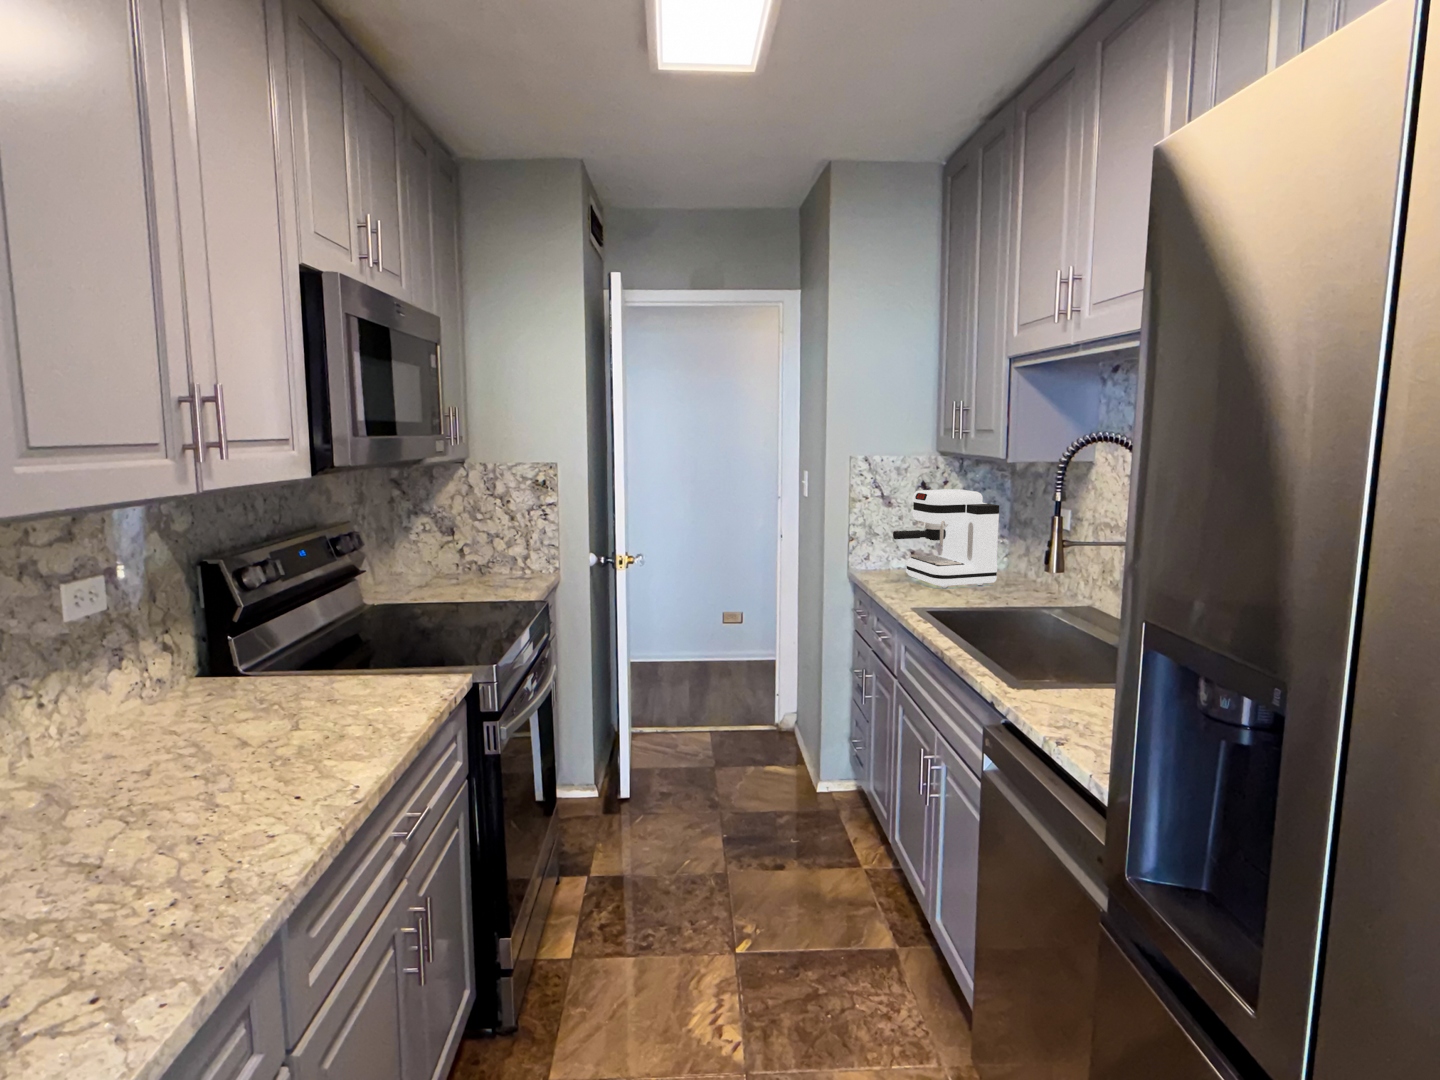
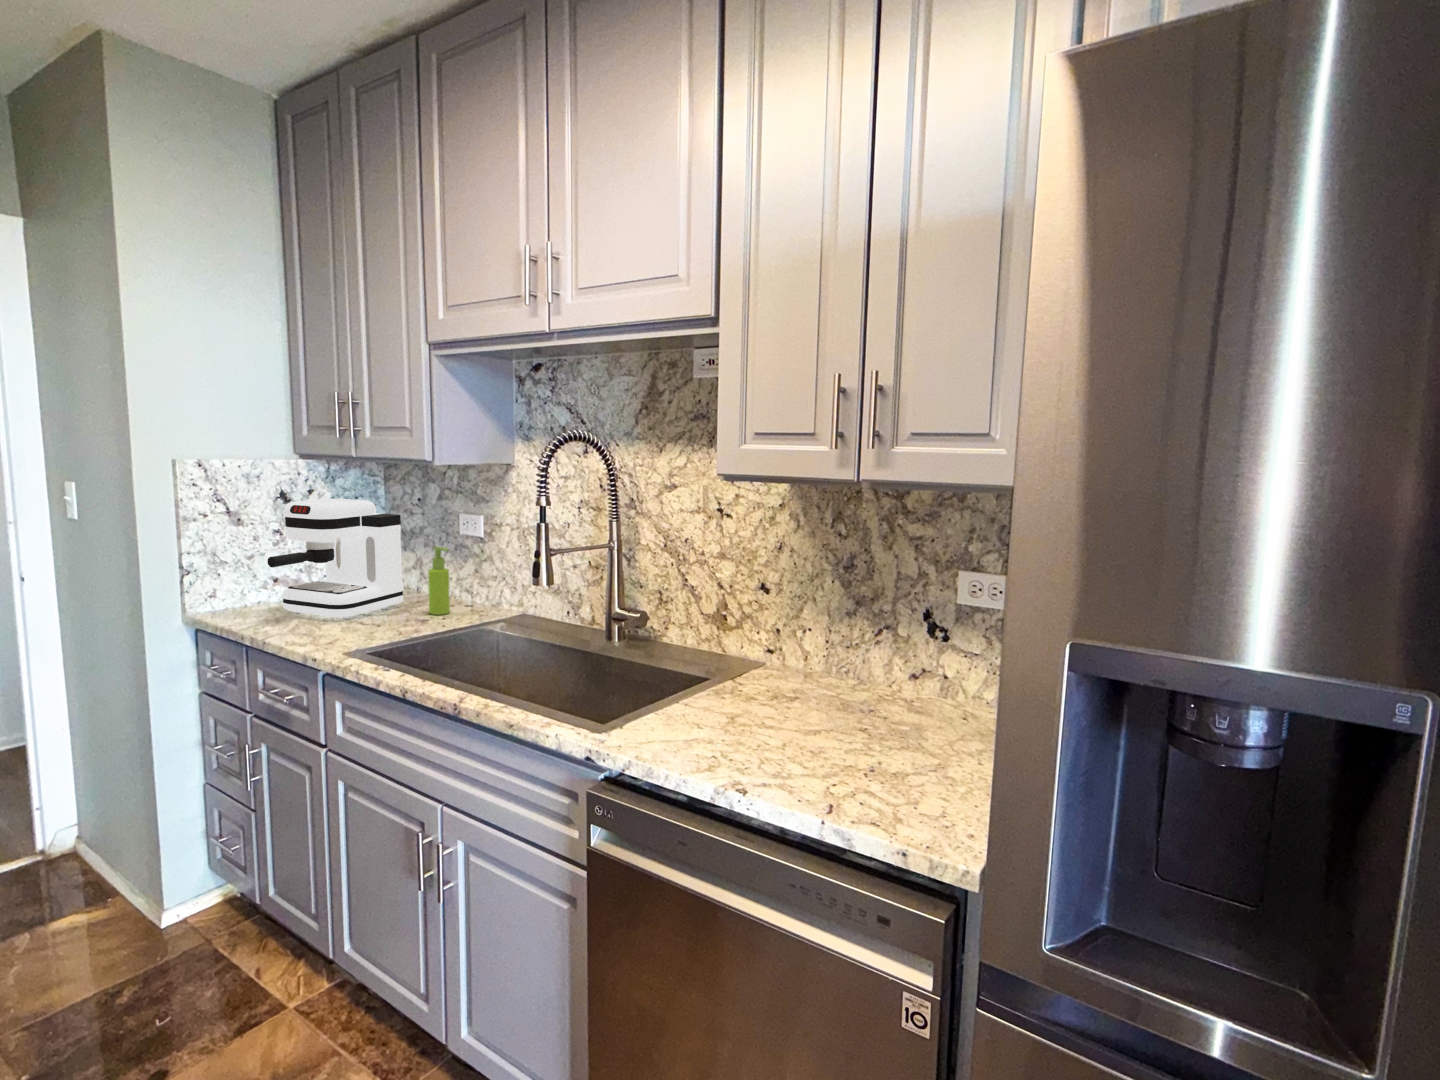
soap dispenser: none [1009,536,1030,596] -> present [428,547,450,615]

